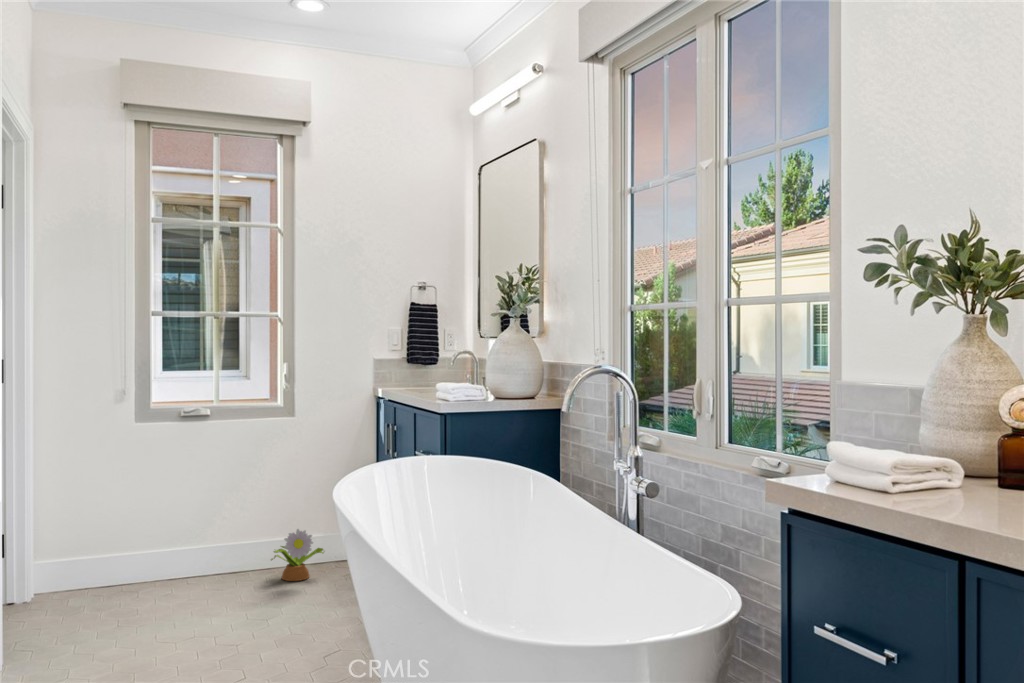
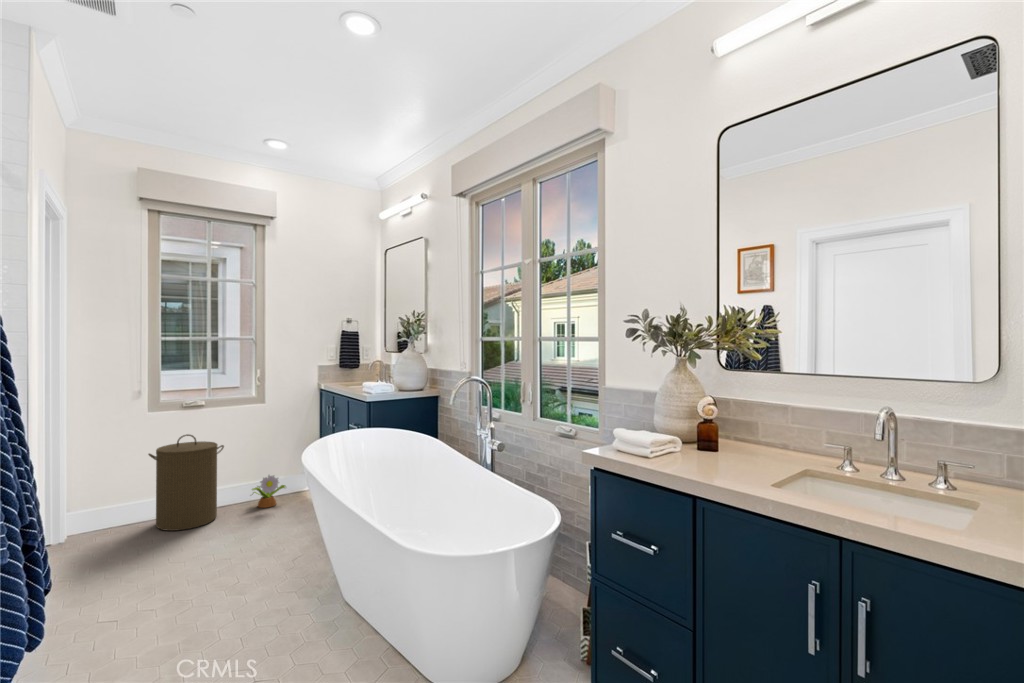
laundry hamper: none [129,459,234,603] -> present [148,434,224,531]

